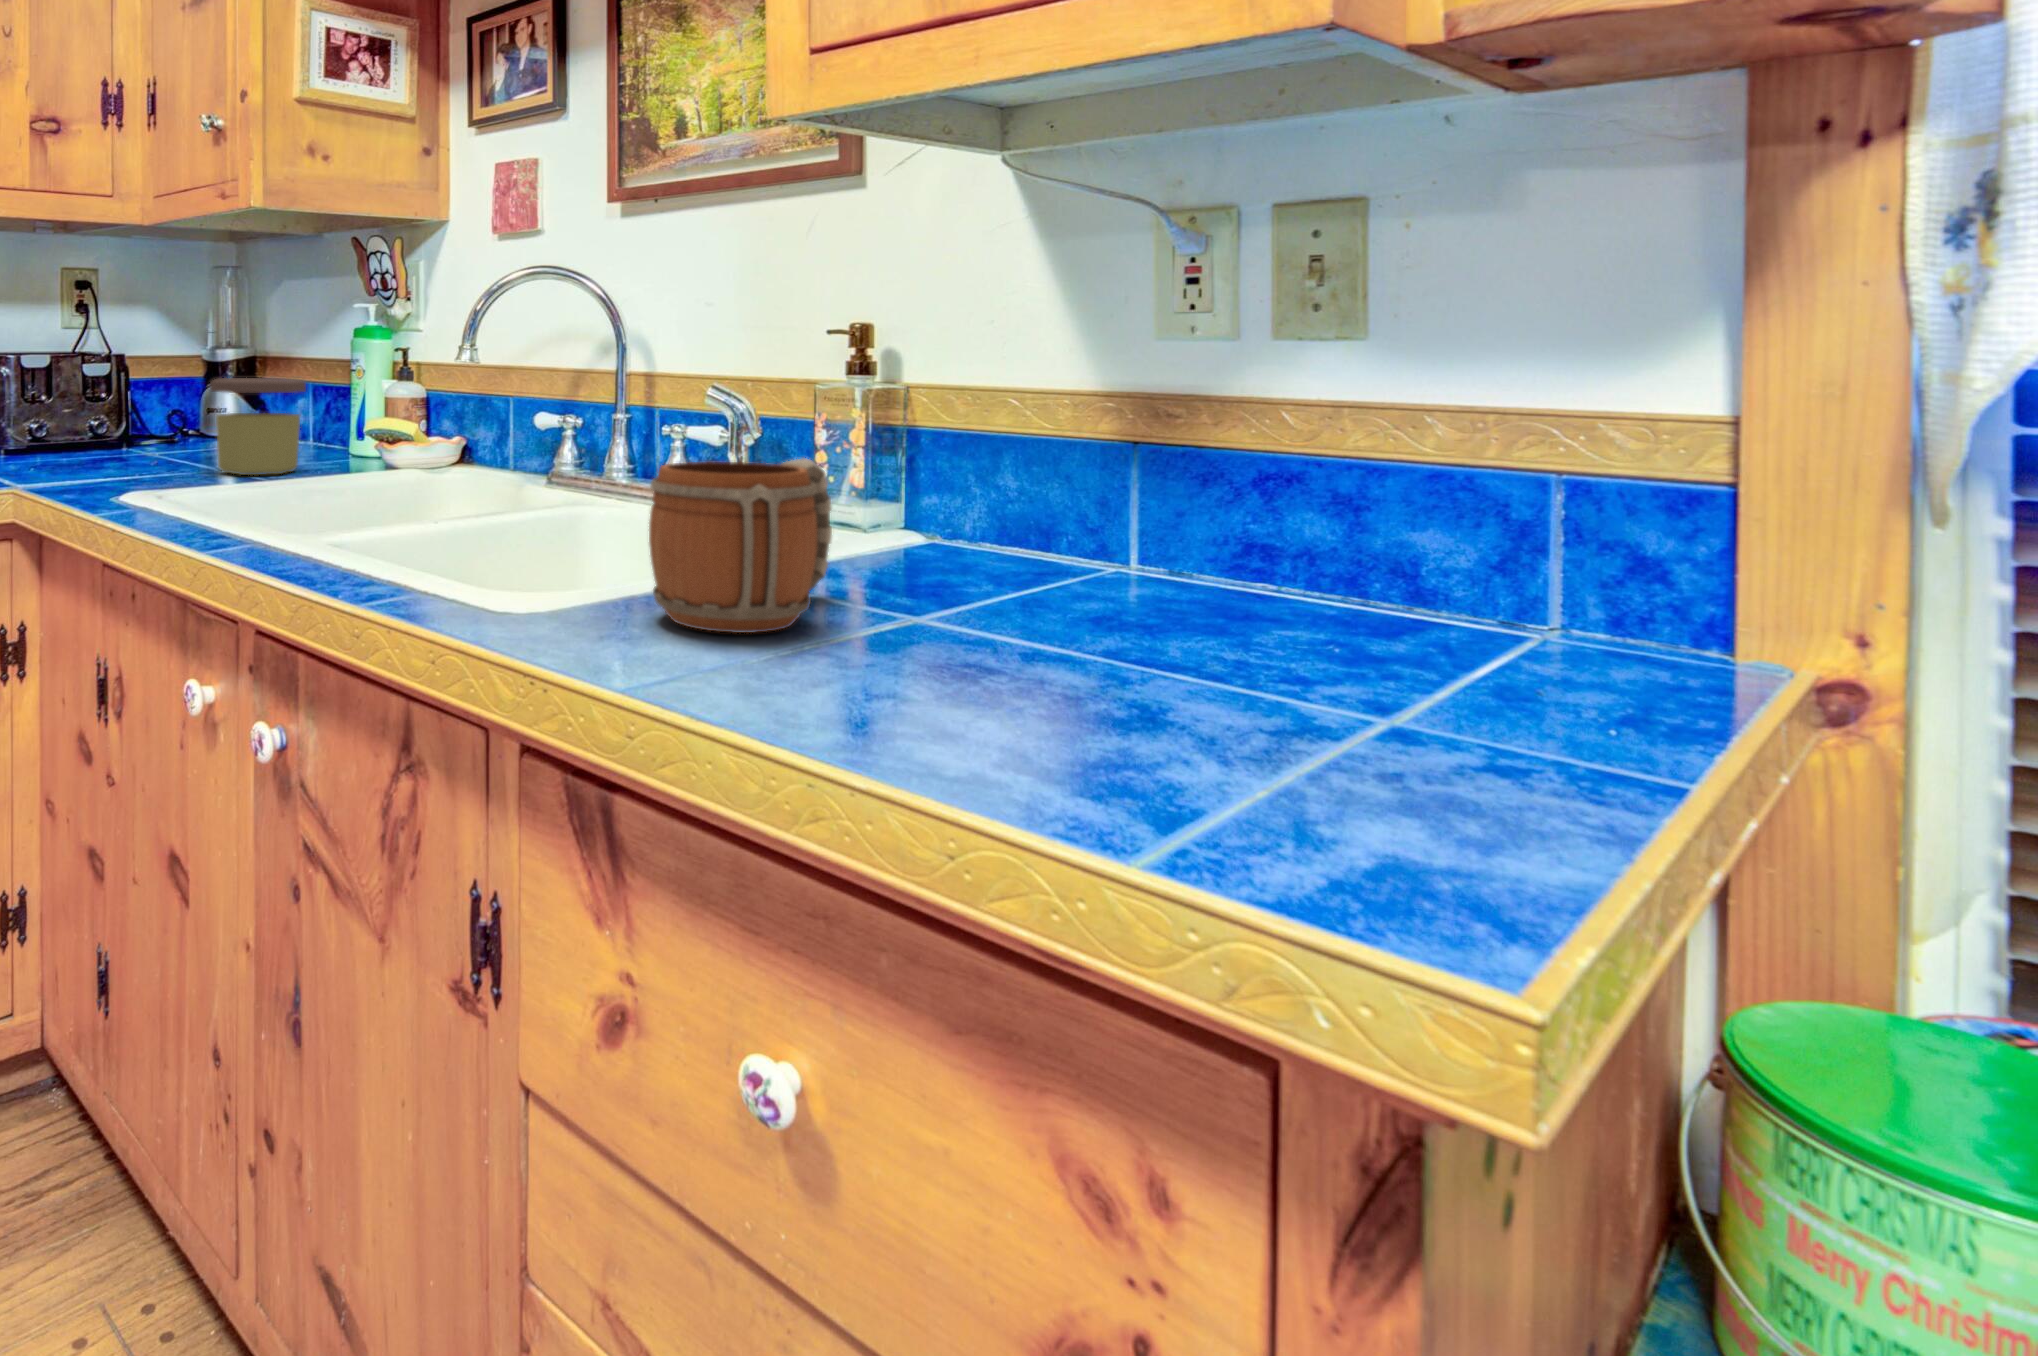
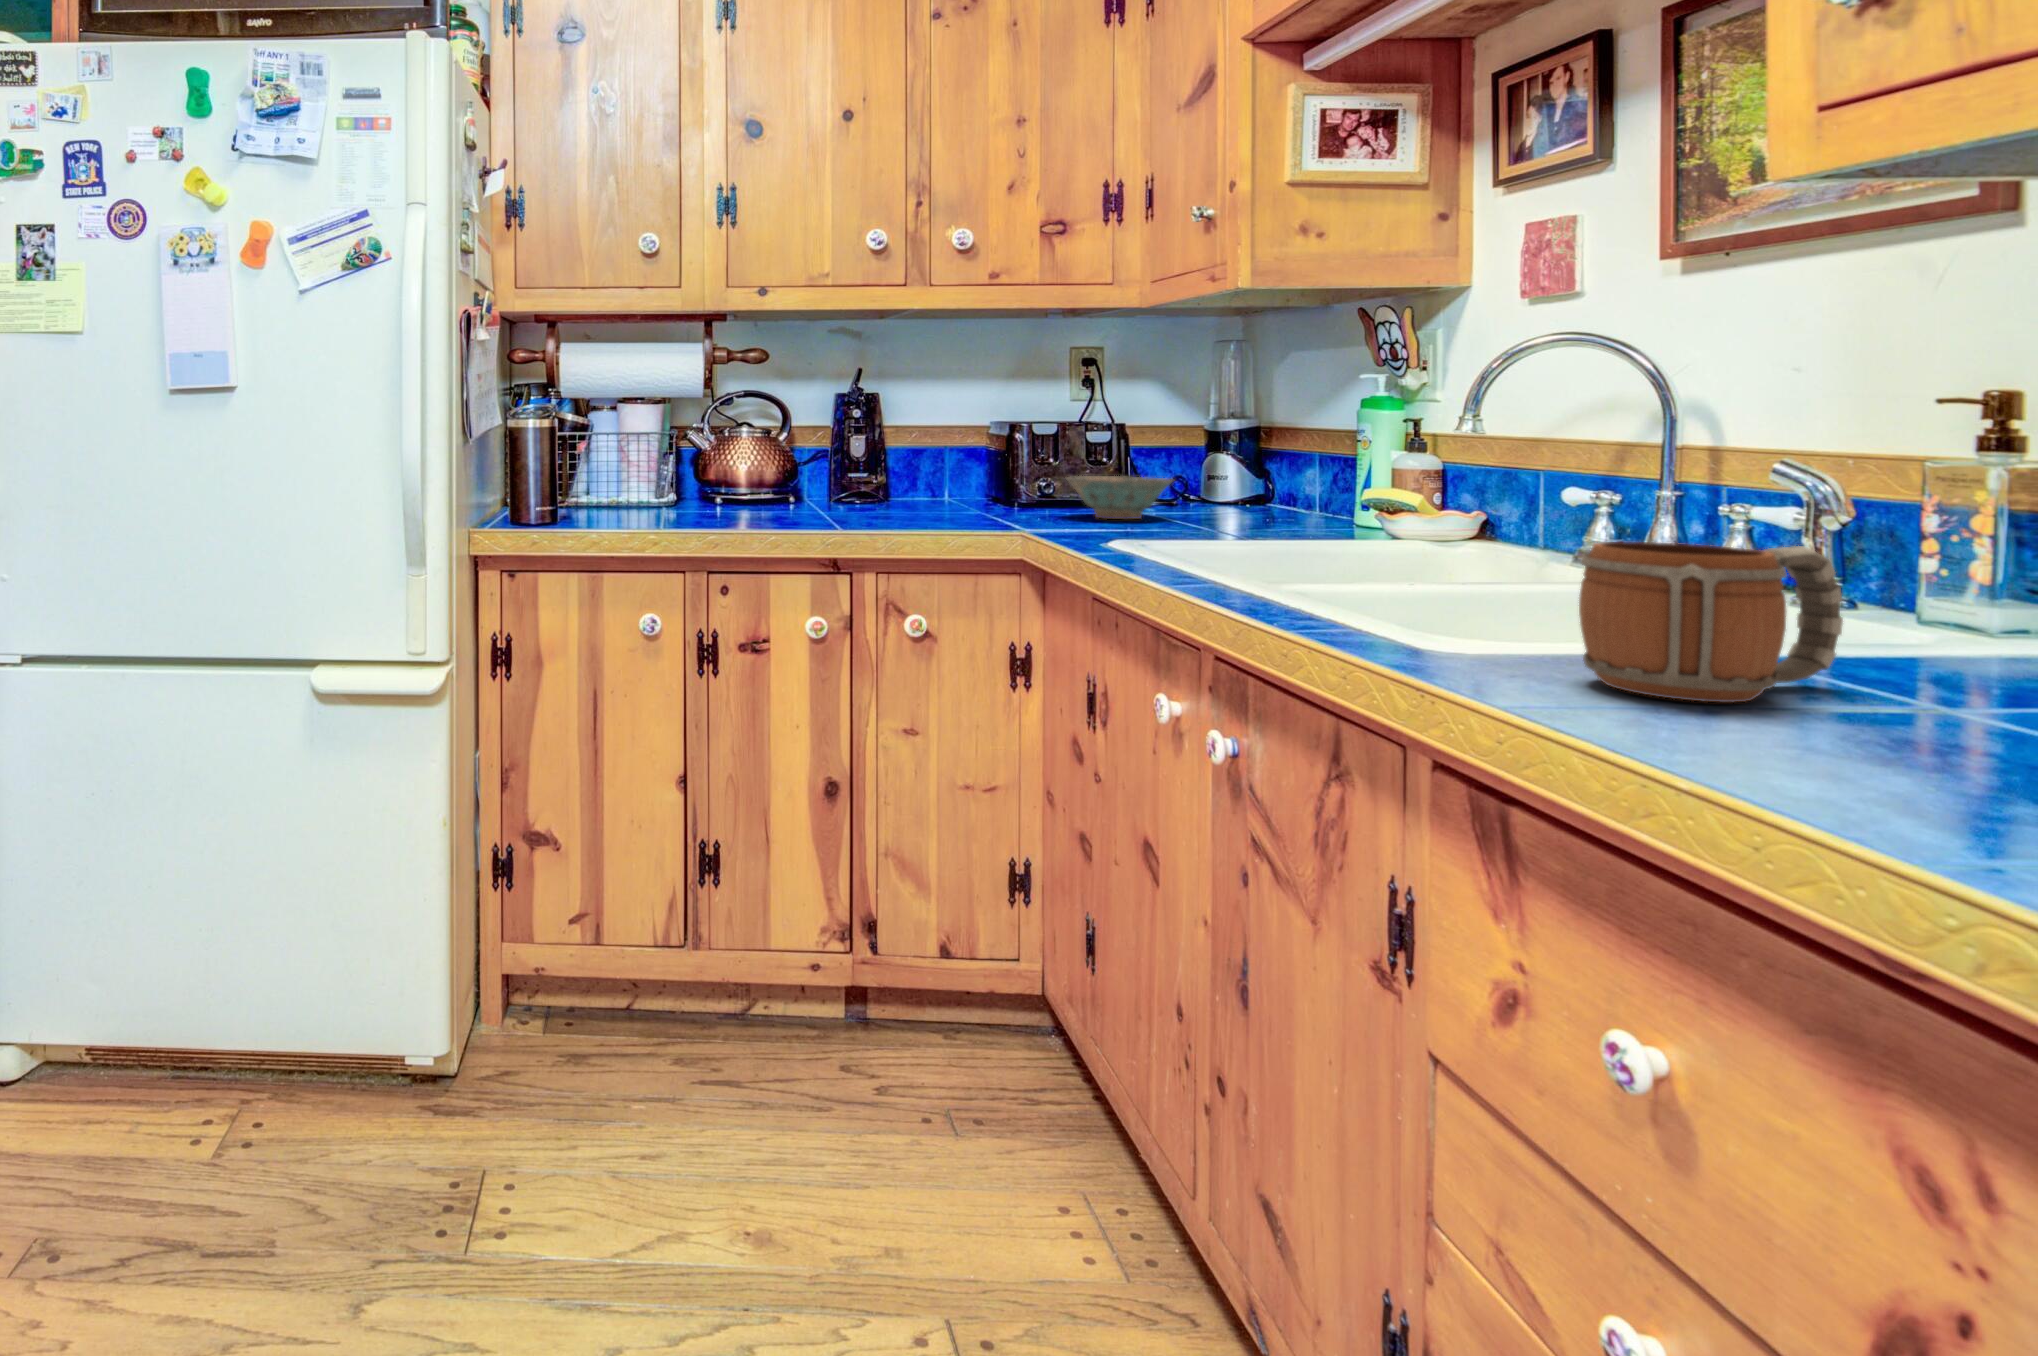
jar: present [210,378,306,475] -> none [1196,446,1296,537]
ceramic bowl: none [65,414,185,463] -> present [1067,476,1173,519]

